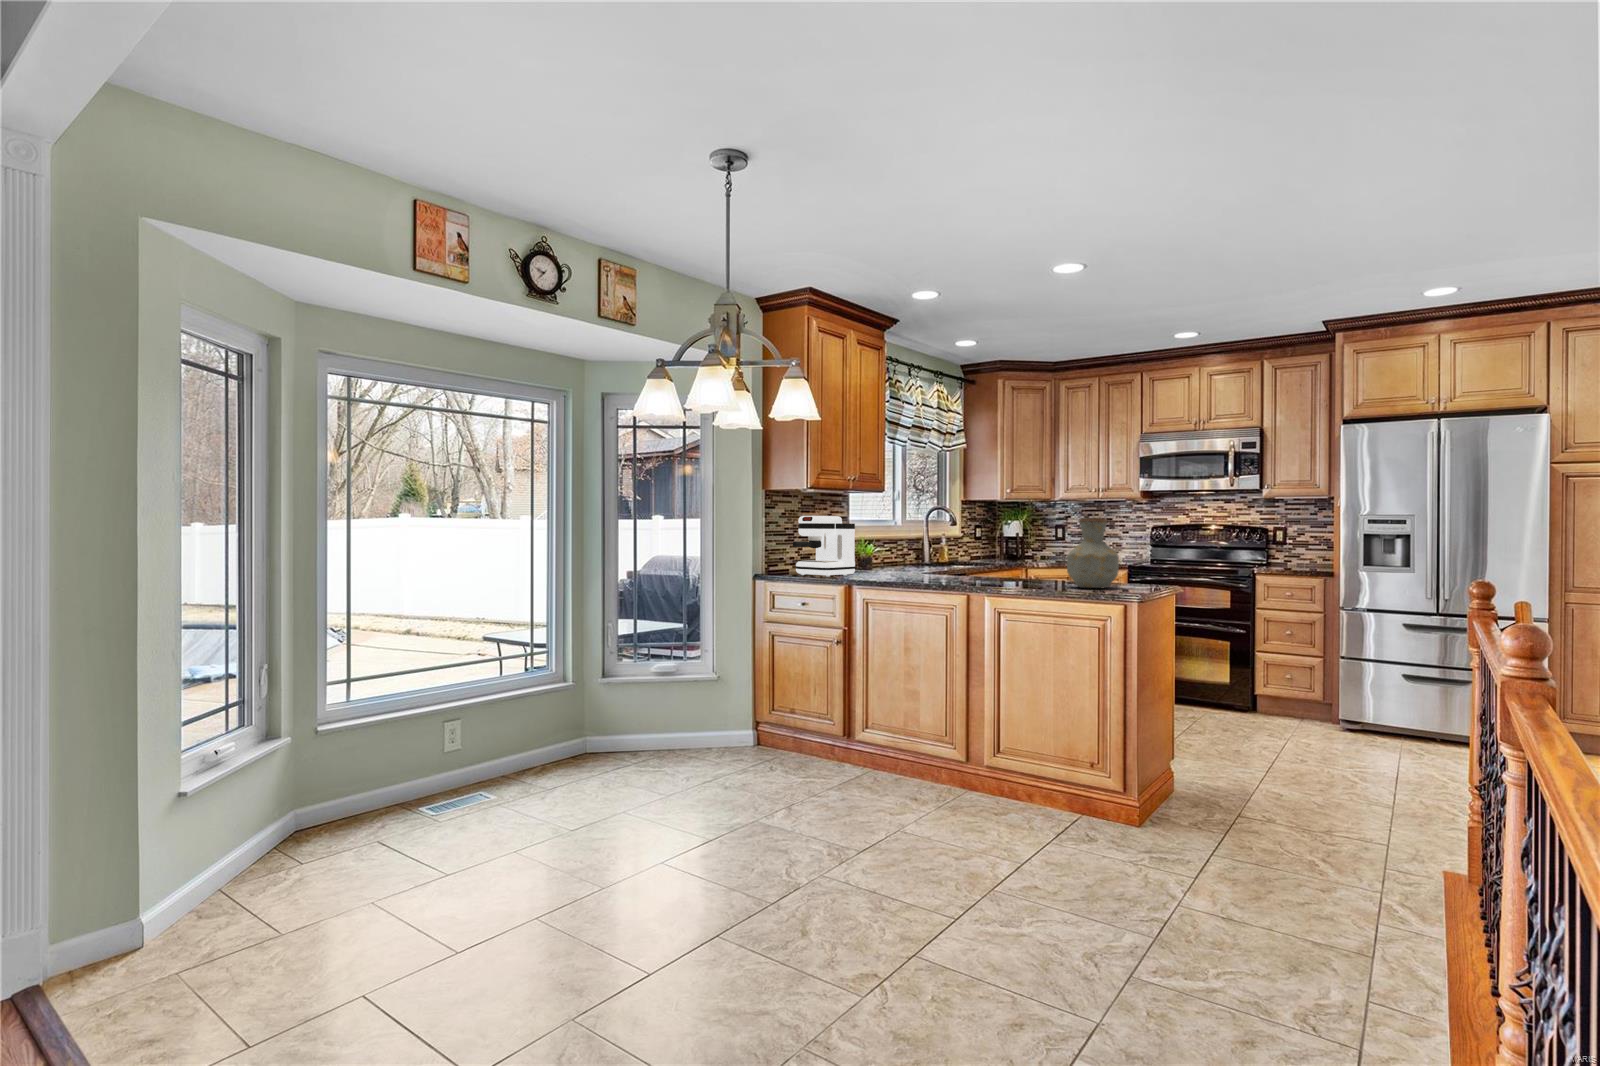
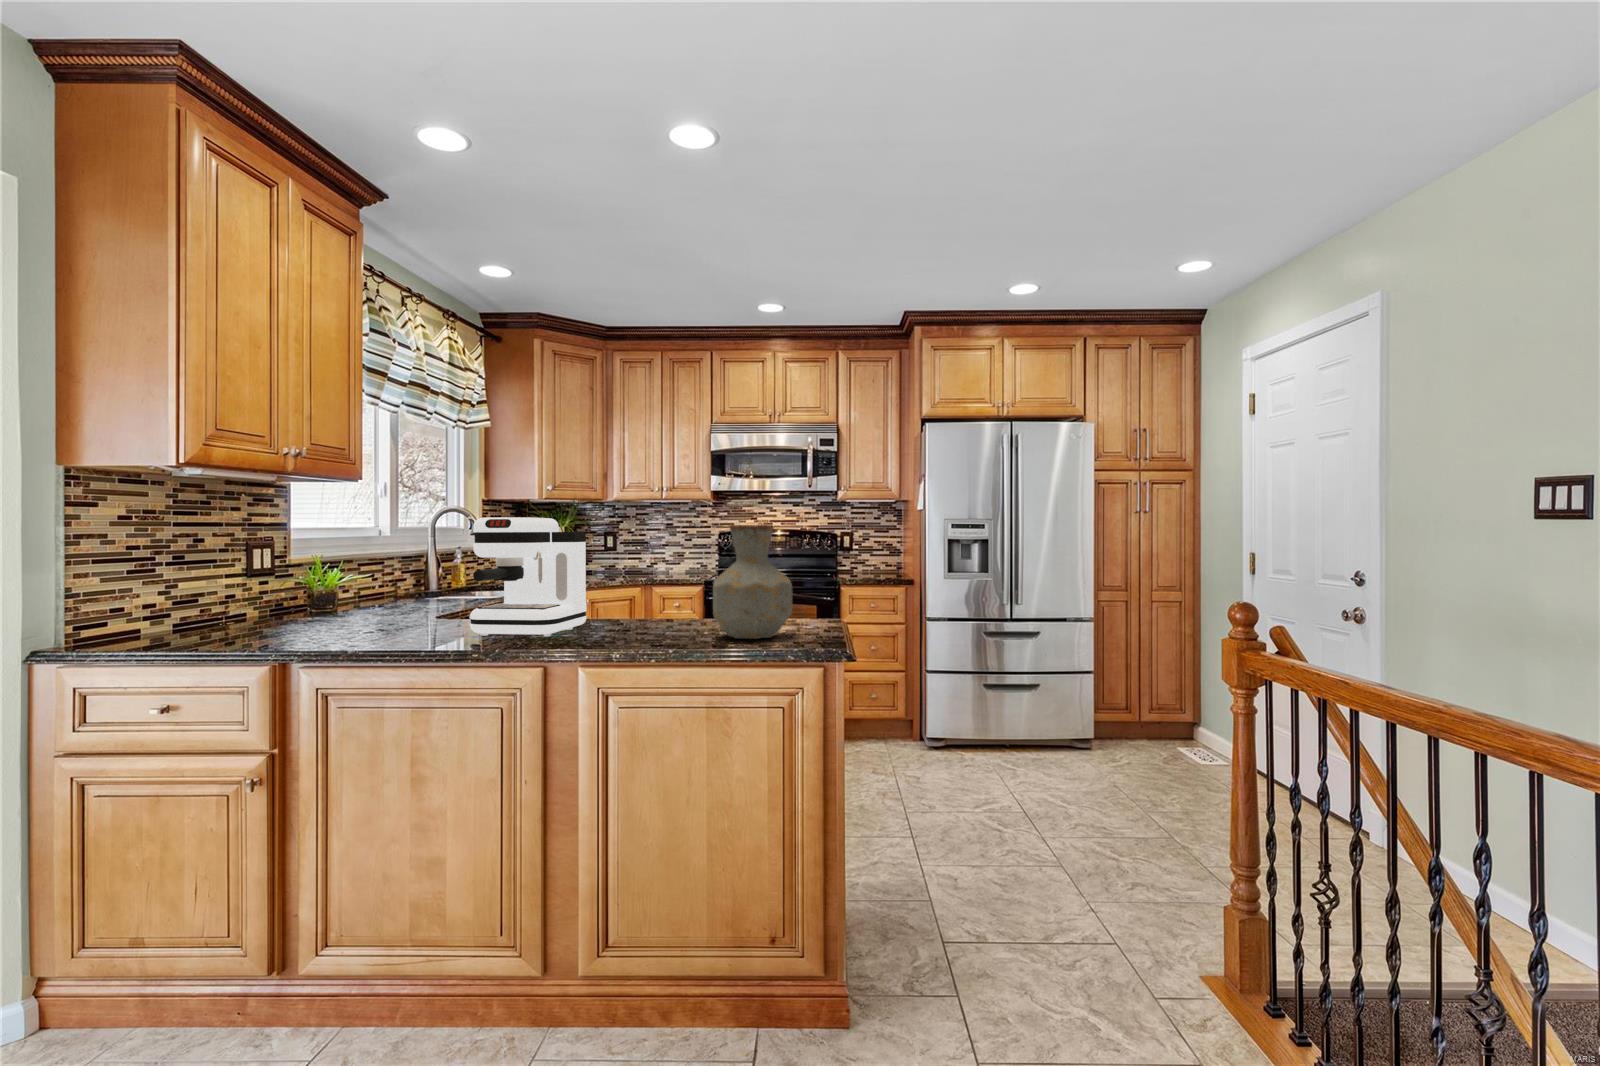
coffee maker: present [793,516,855,577] -> present [470,517,587,637]

